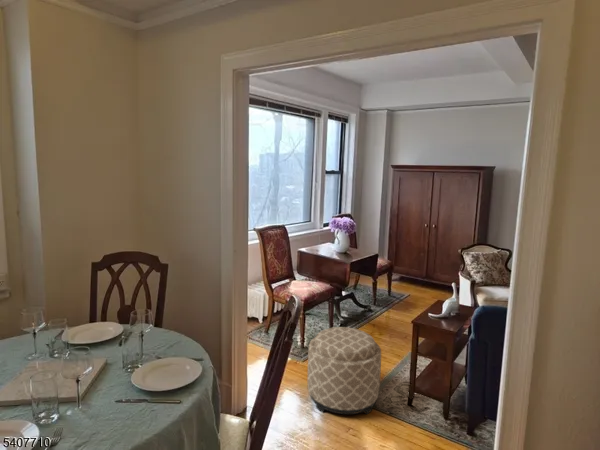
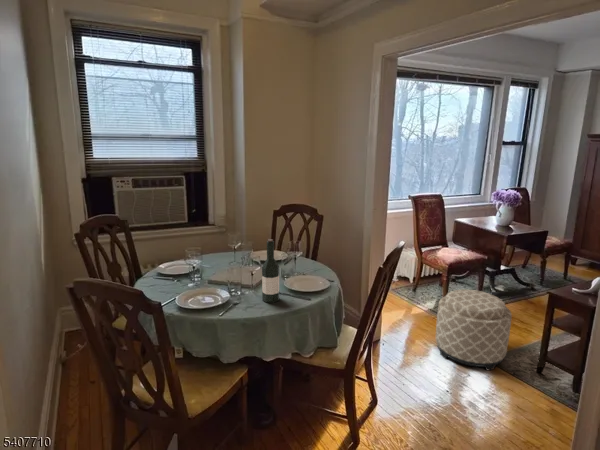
wine bottle: none [100,322,132,428] -> present [262,239,279,303]

